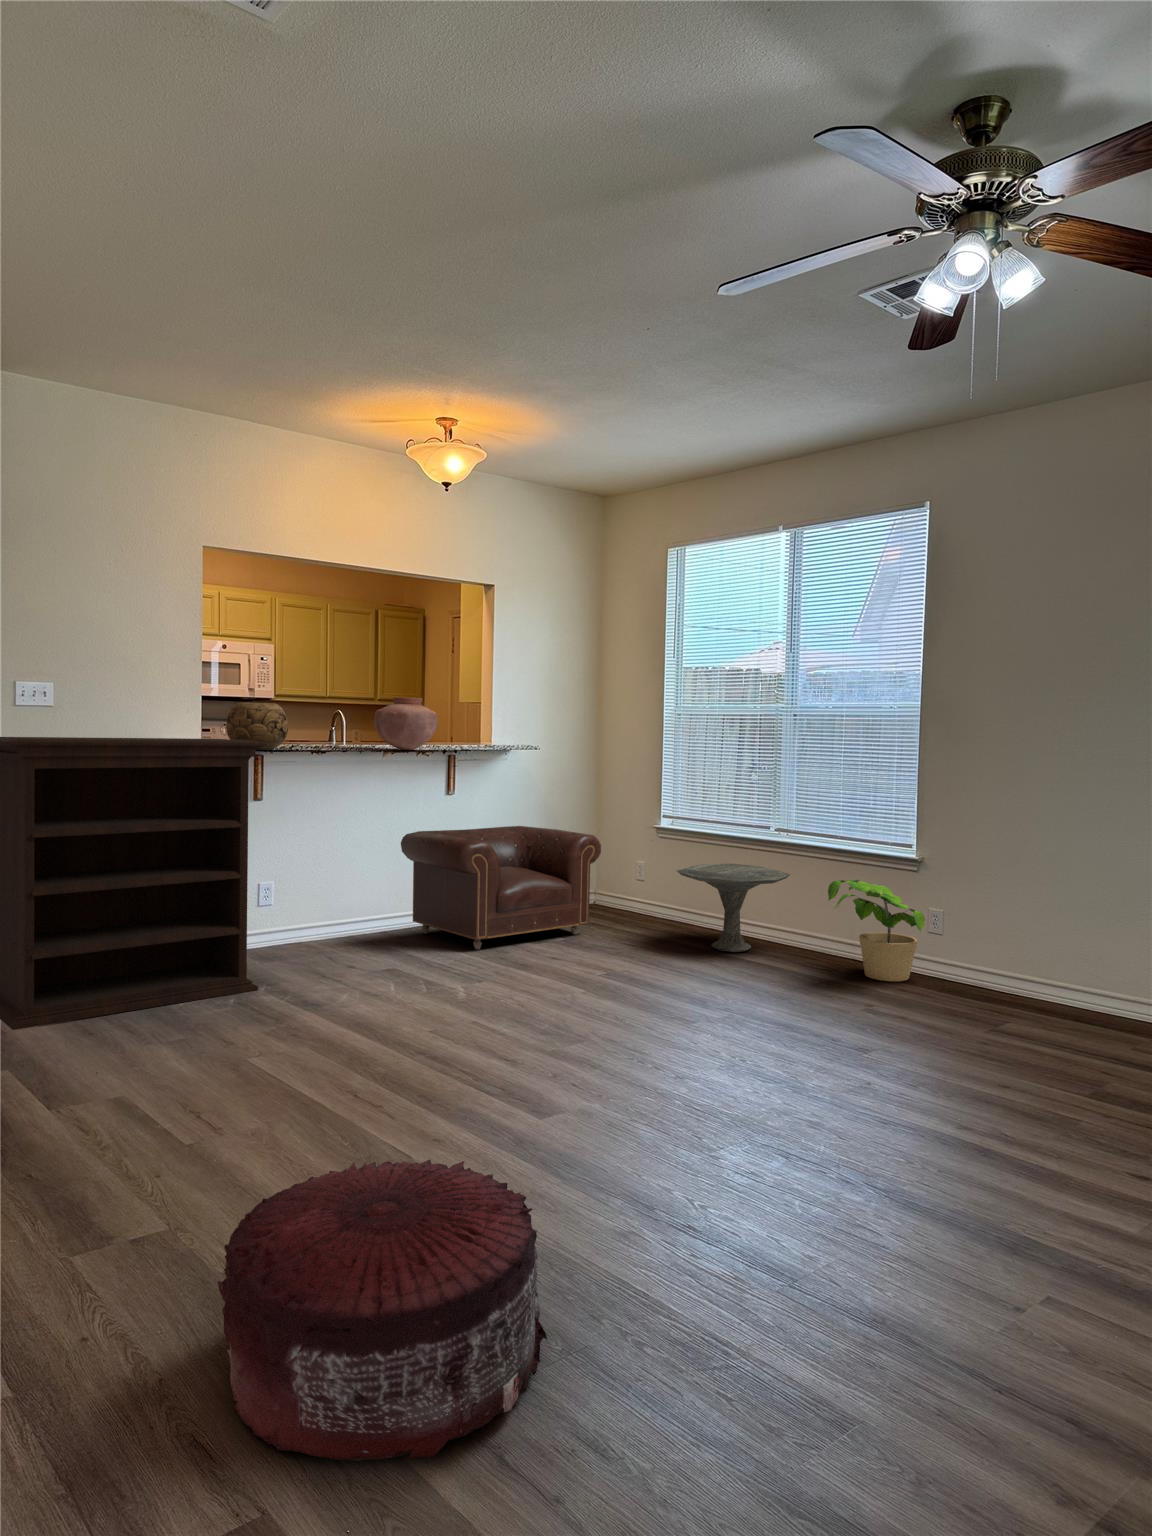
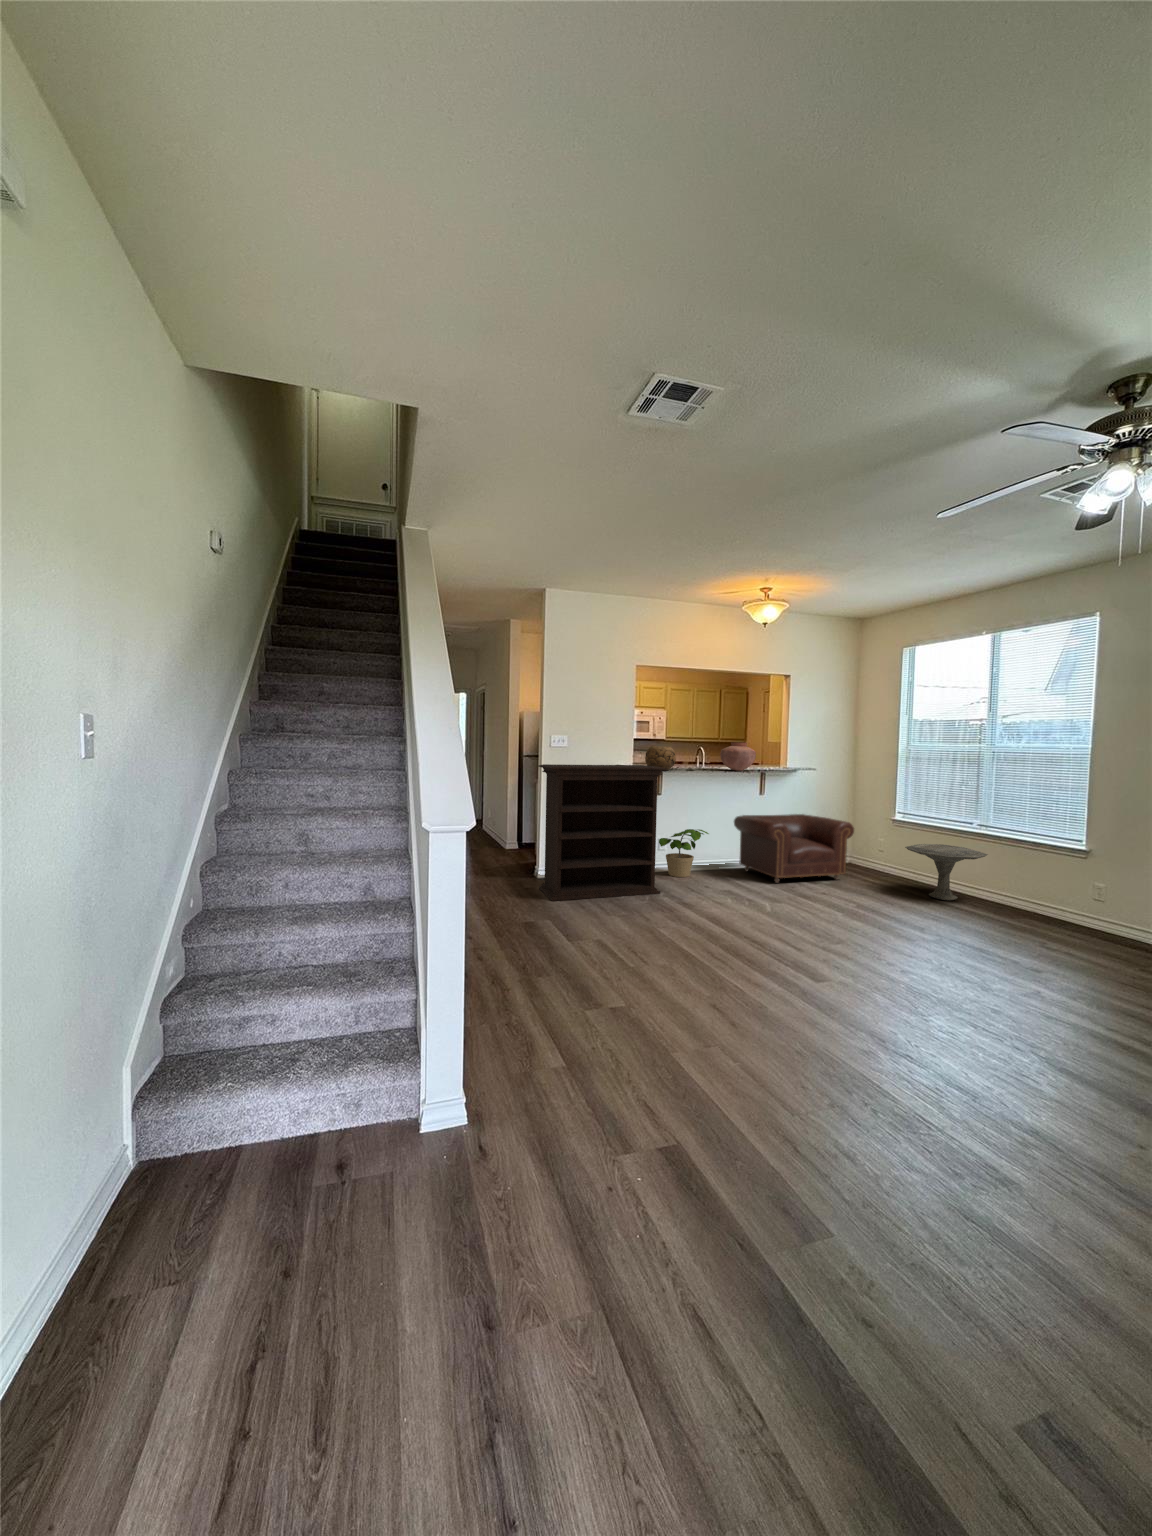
potted plant: present [828,879,925,981] -> present [659,829,709,877]
pouf: present [218,1160,547,1460] -> none [657,985,820,1132]

